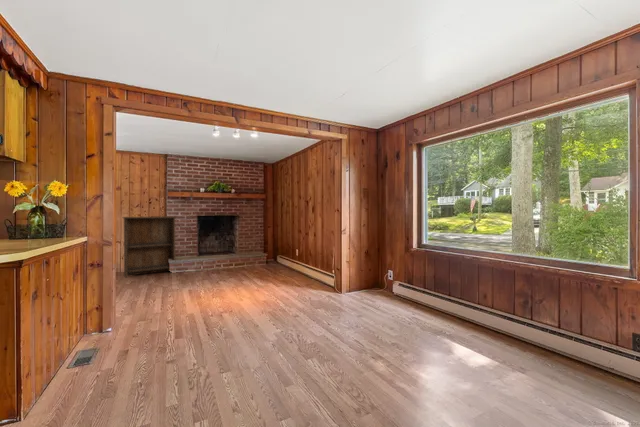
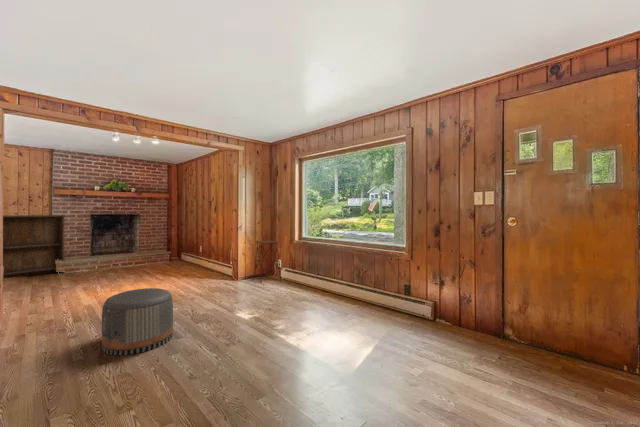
side table: none [359,246,393,297] -> present [254,241,281,281]
pouf: none [198,306,277,396] -> present [102,288,173,355]

